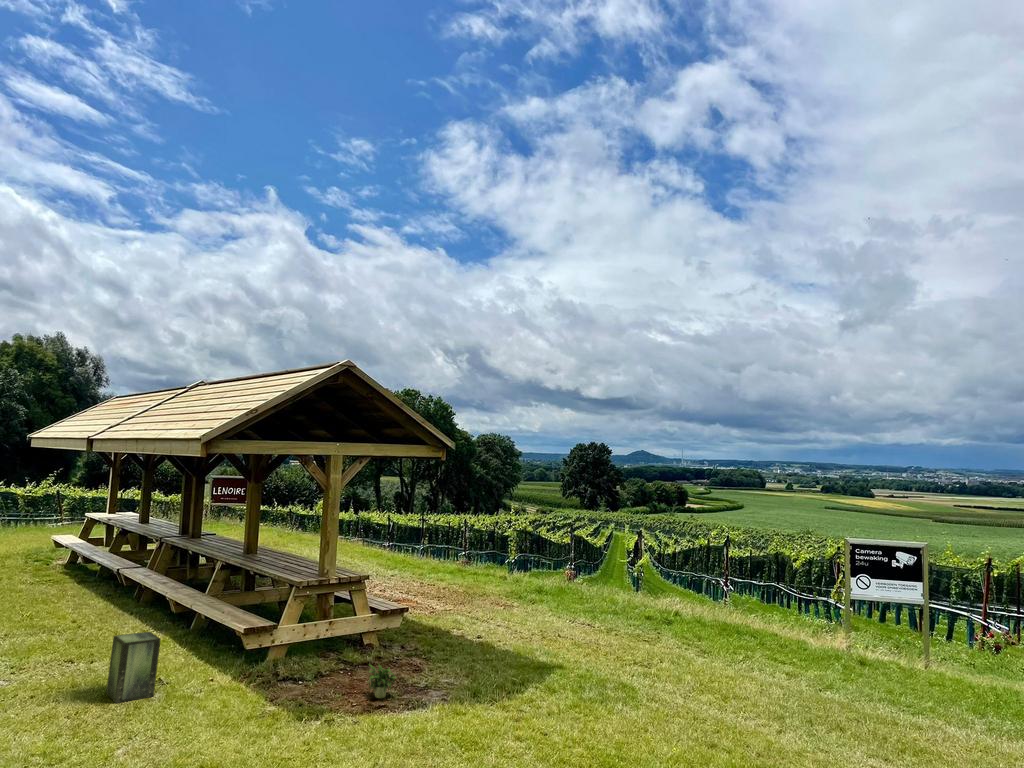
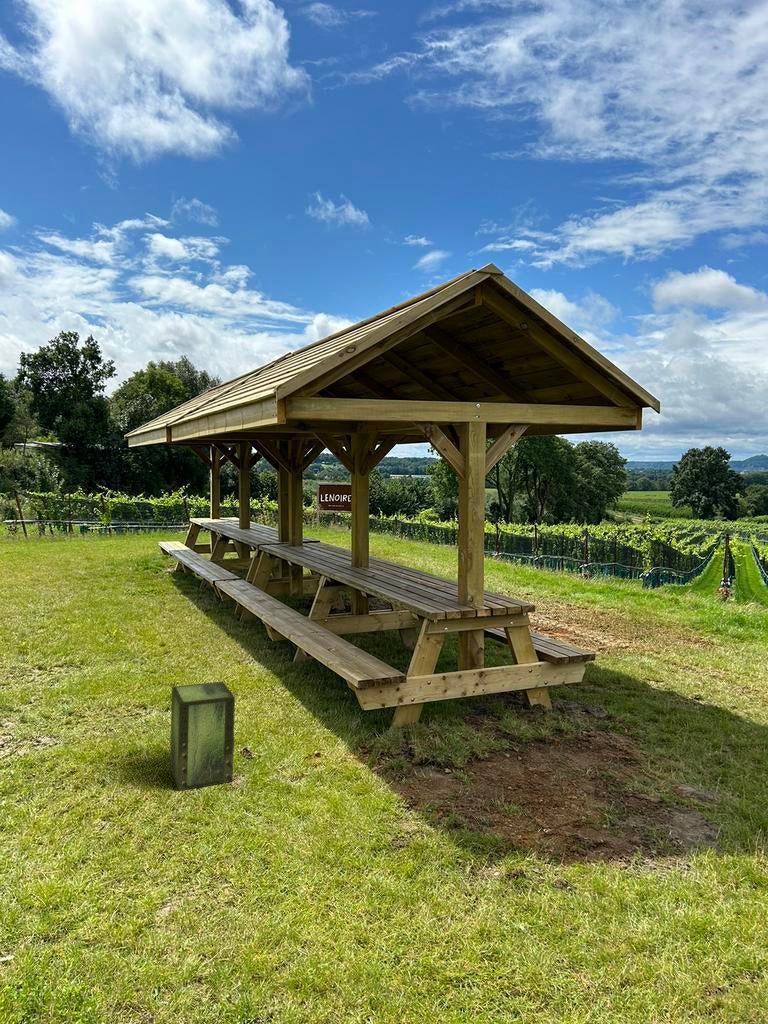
potted plant: present [368,665,396,698] -> none [557,760,621,824]

